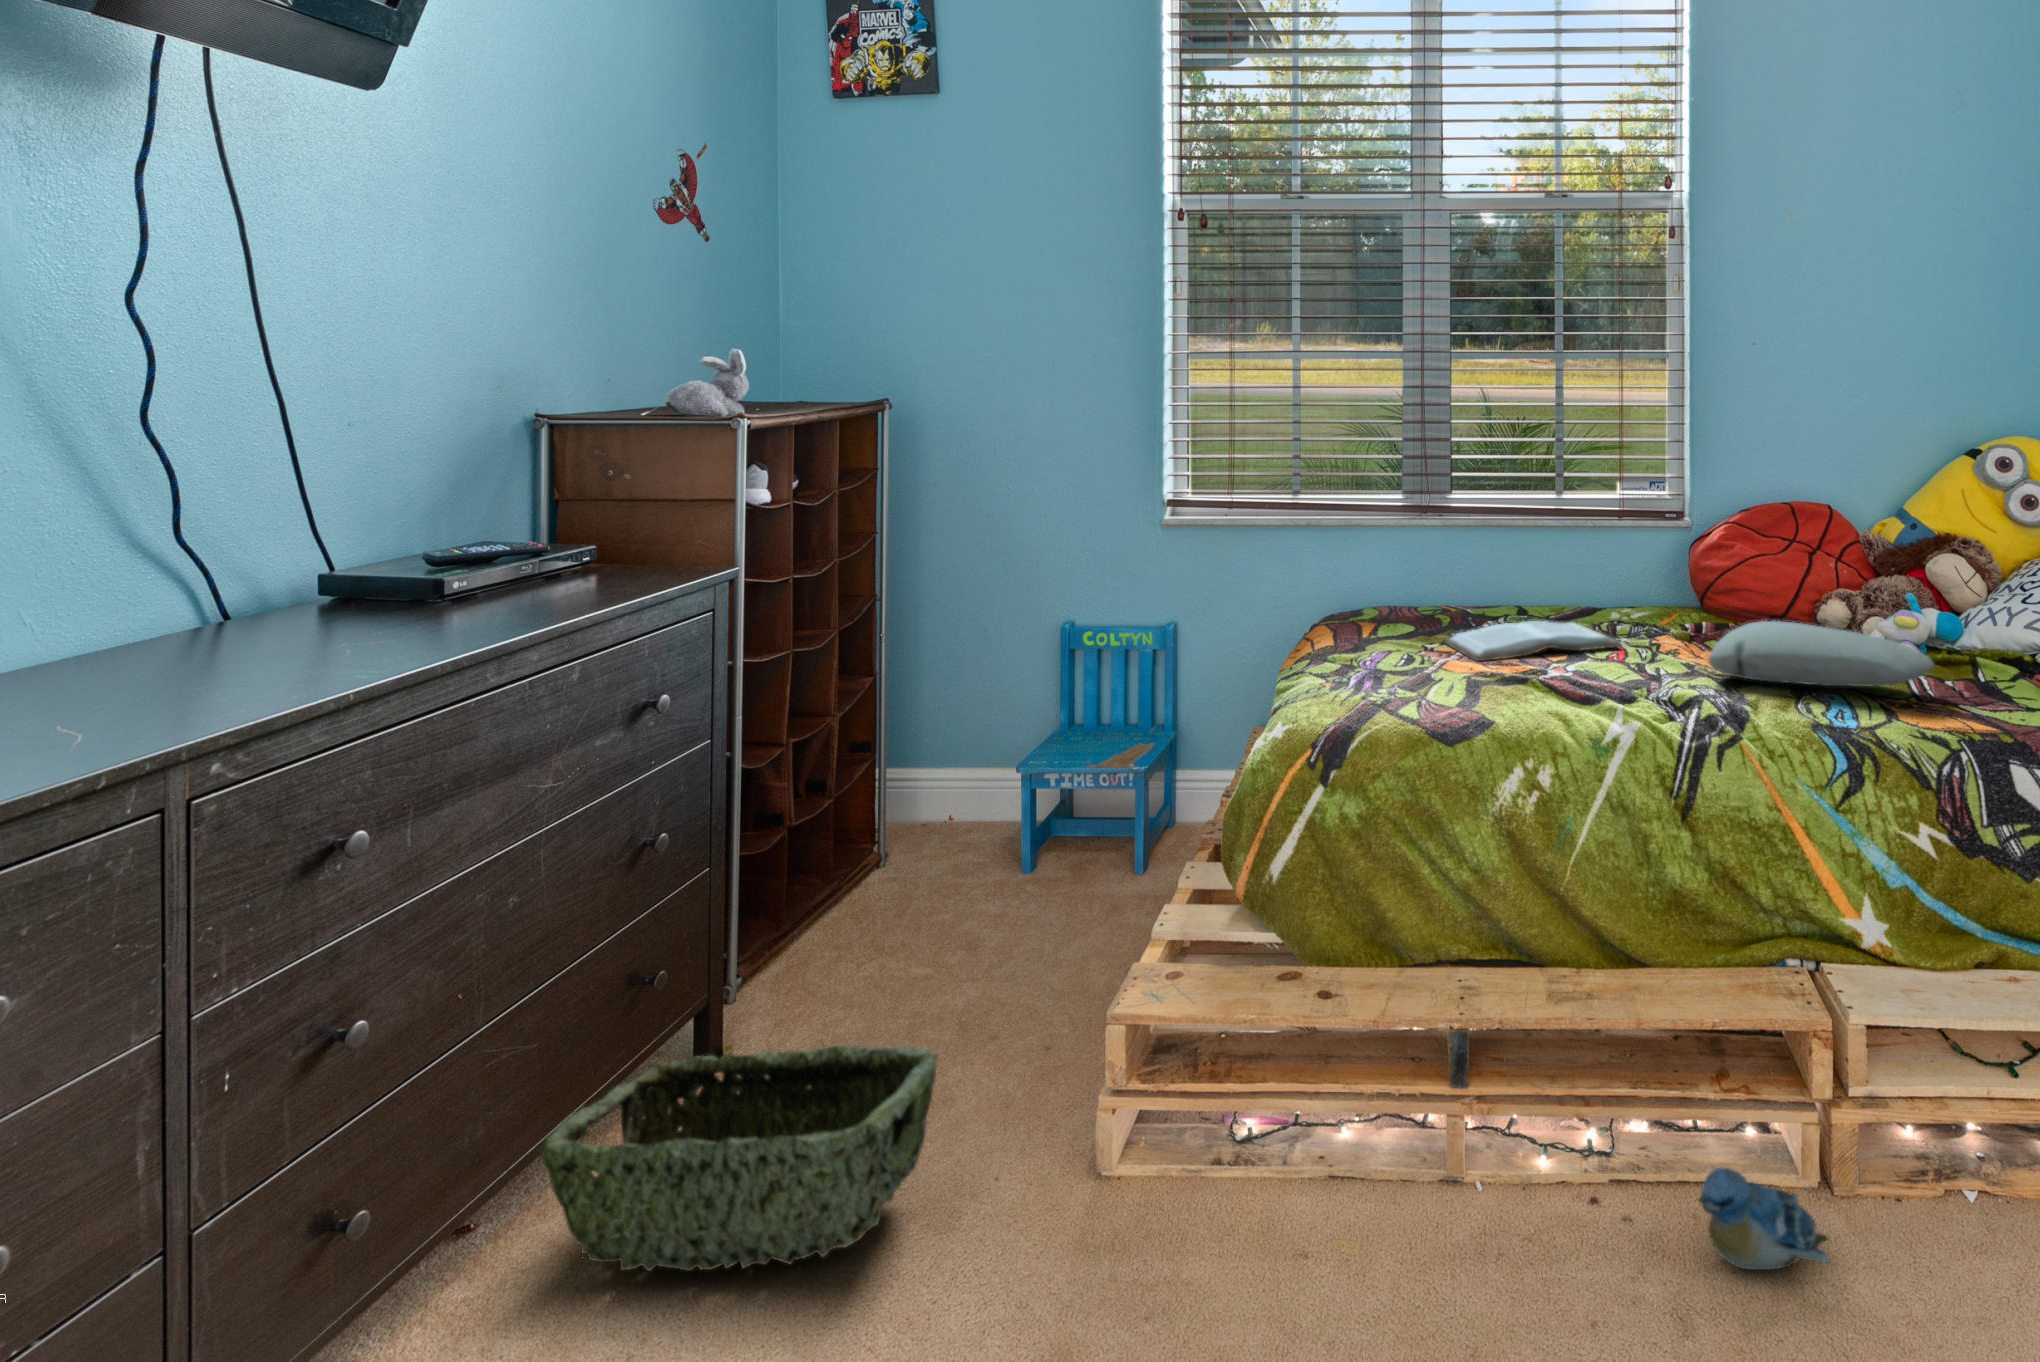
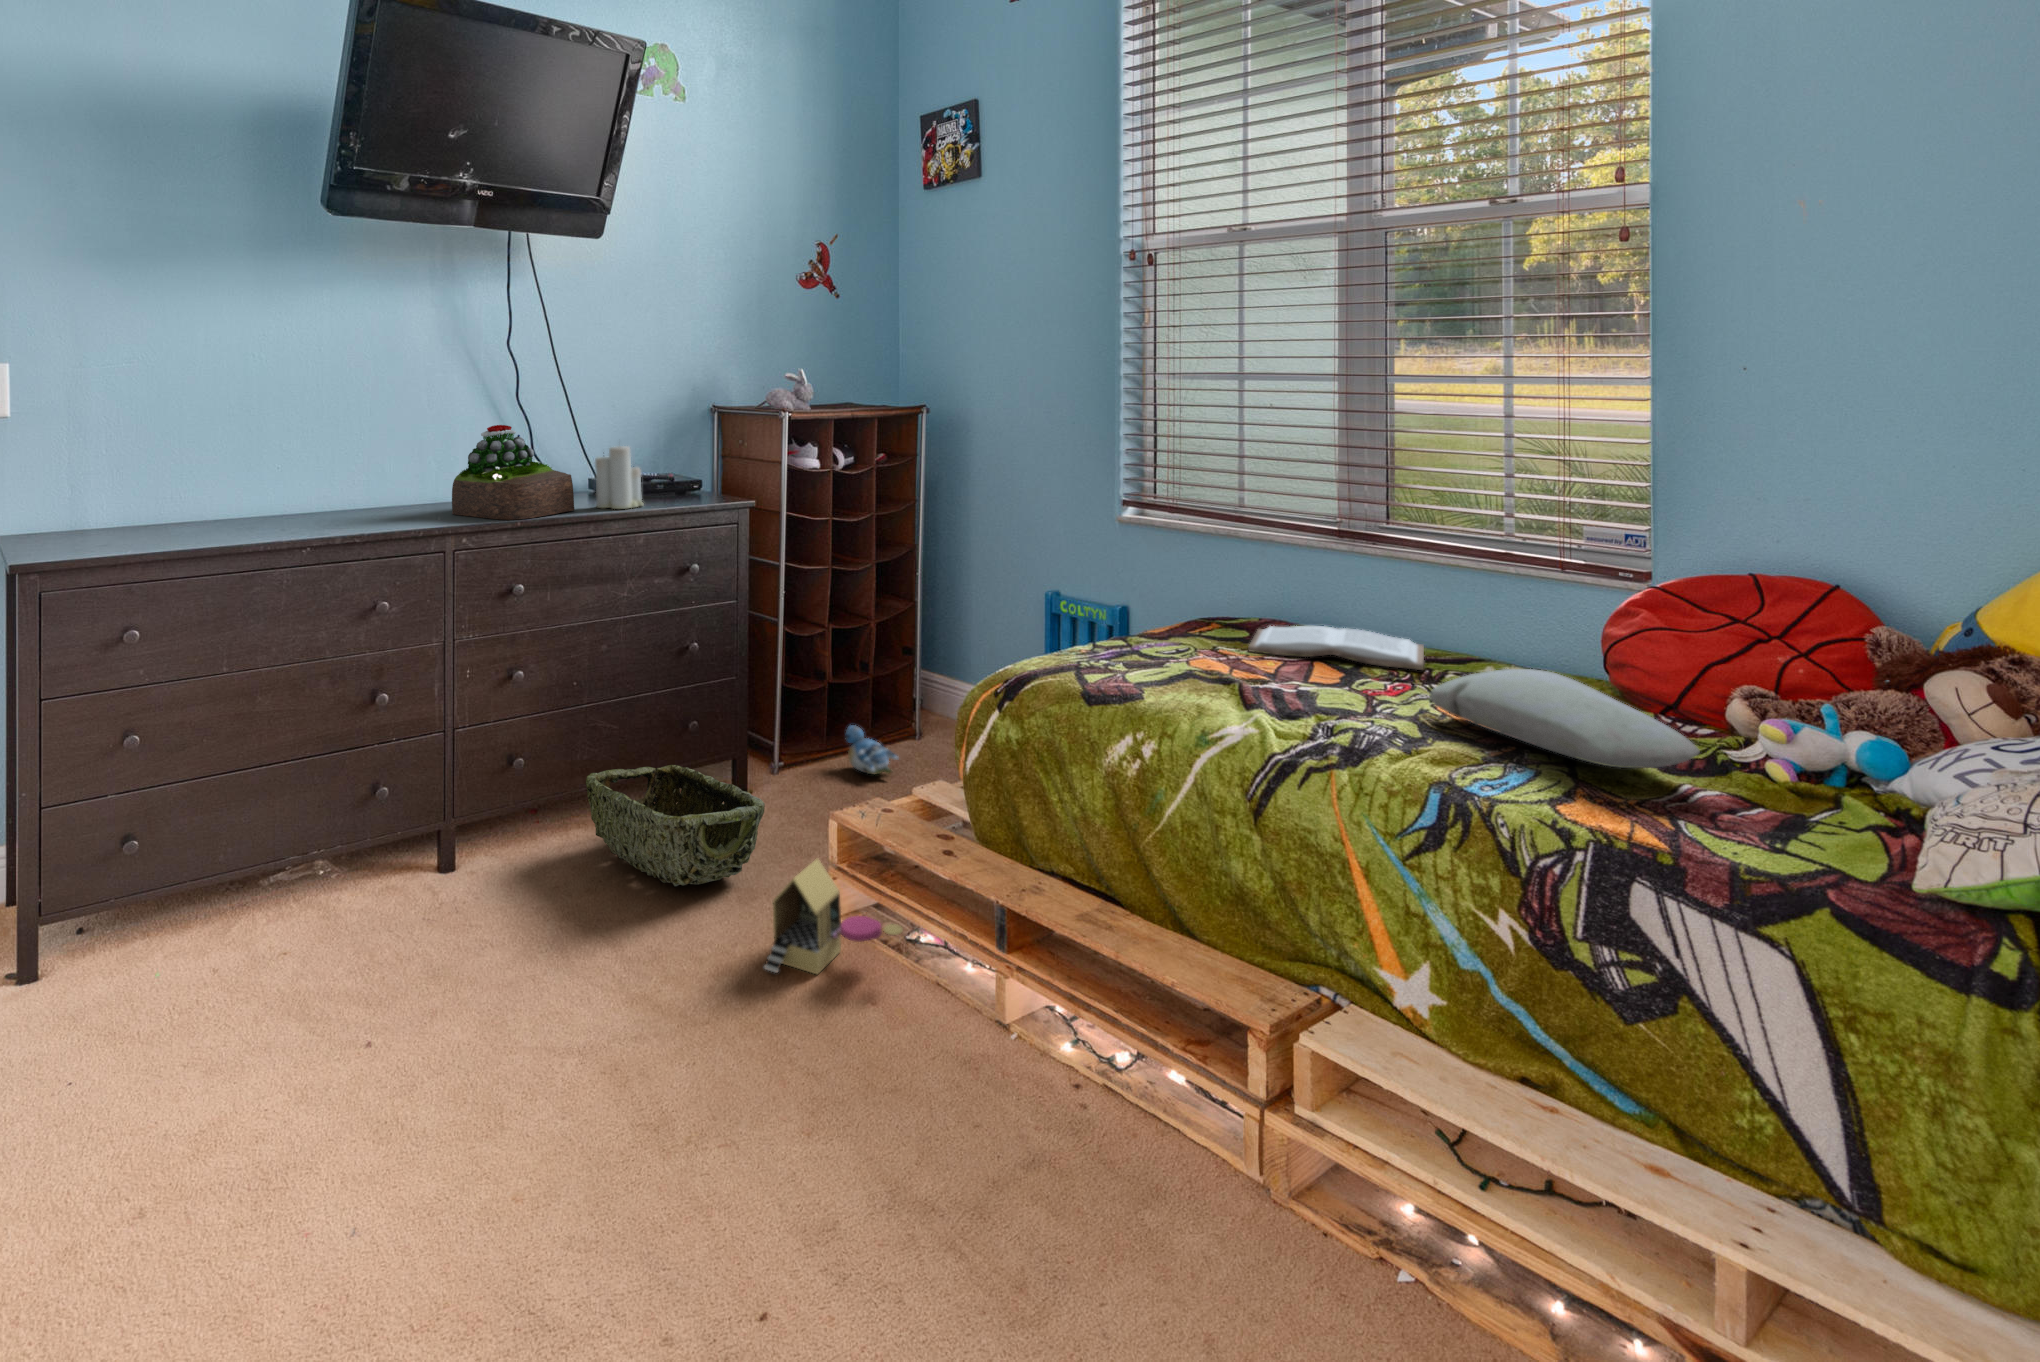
succulent plant: none [61,458,418,677] -> present [452,425,574,520]
candle: none [445,476,560,615] -> present [595,446,643,509]
toy house: none [1093,1082,1285,1290] -> present [764,859,903,974]
plush toy: present [1698,1168,1831,1270] -> present [846,725,898,774]

